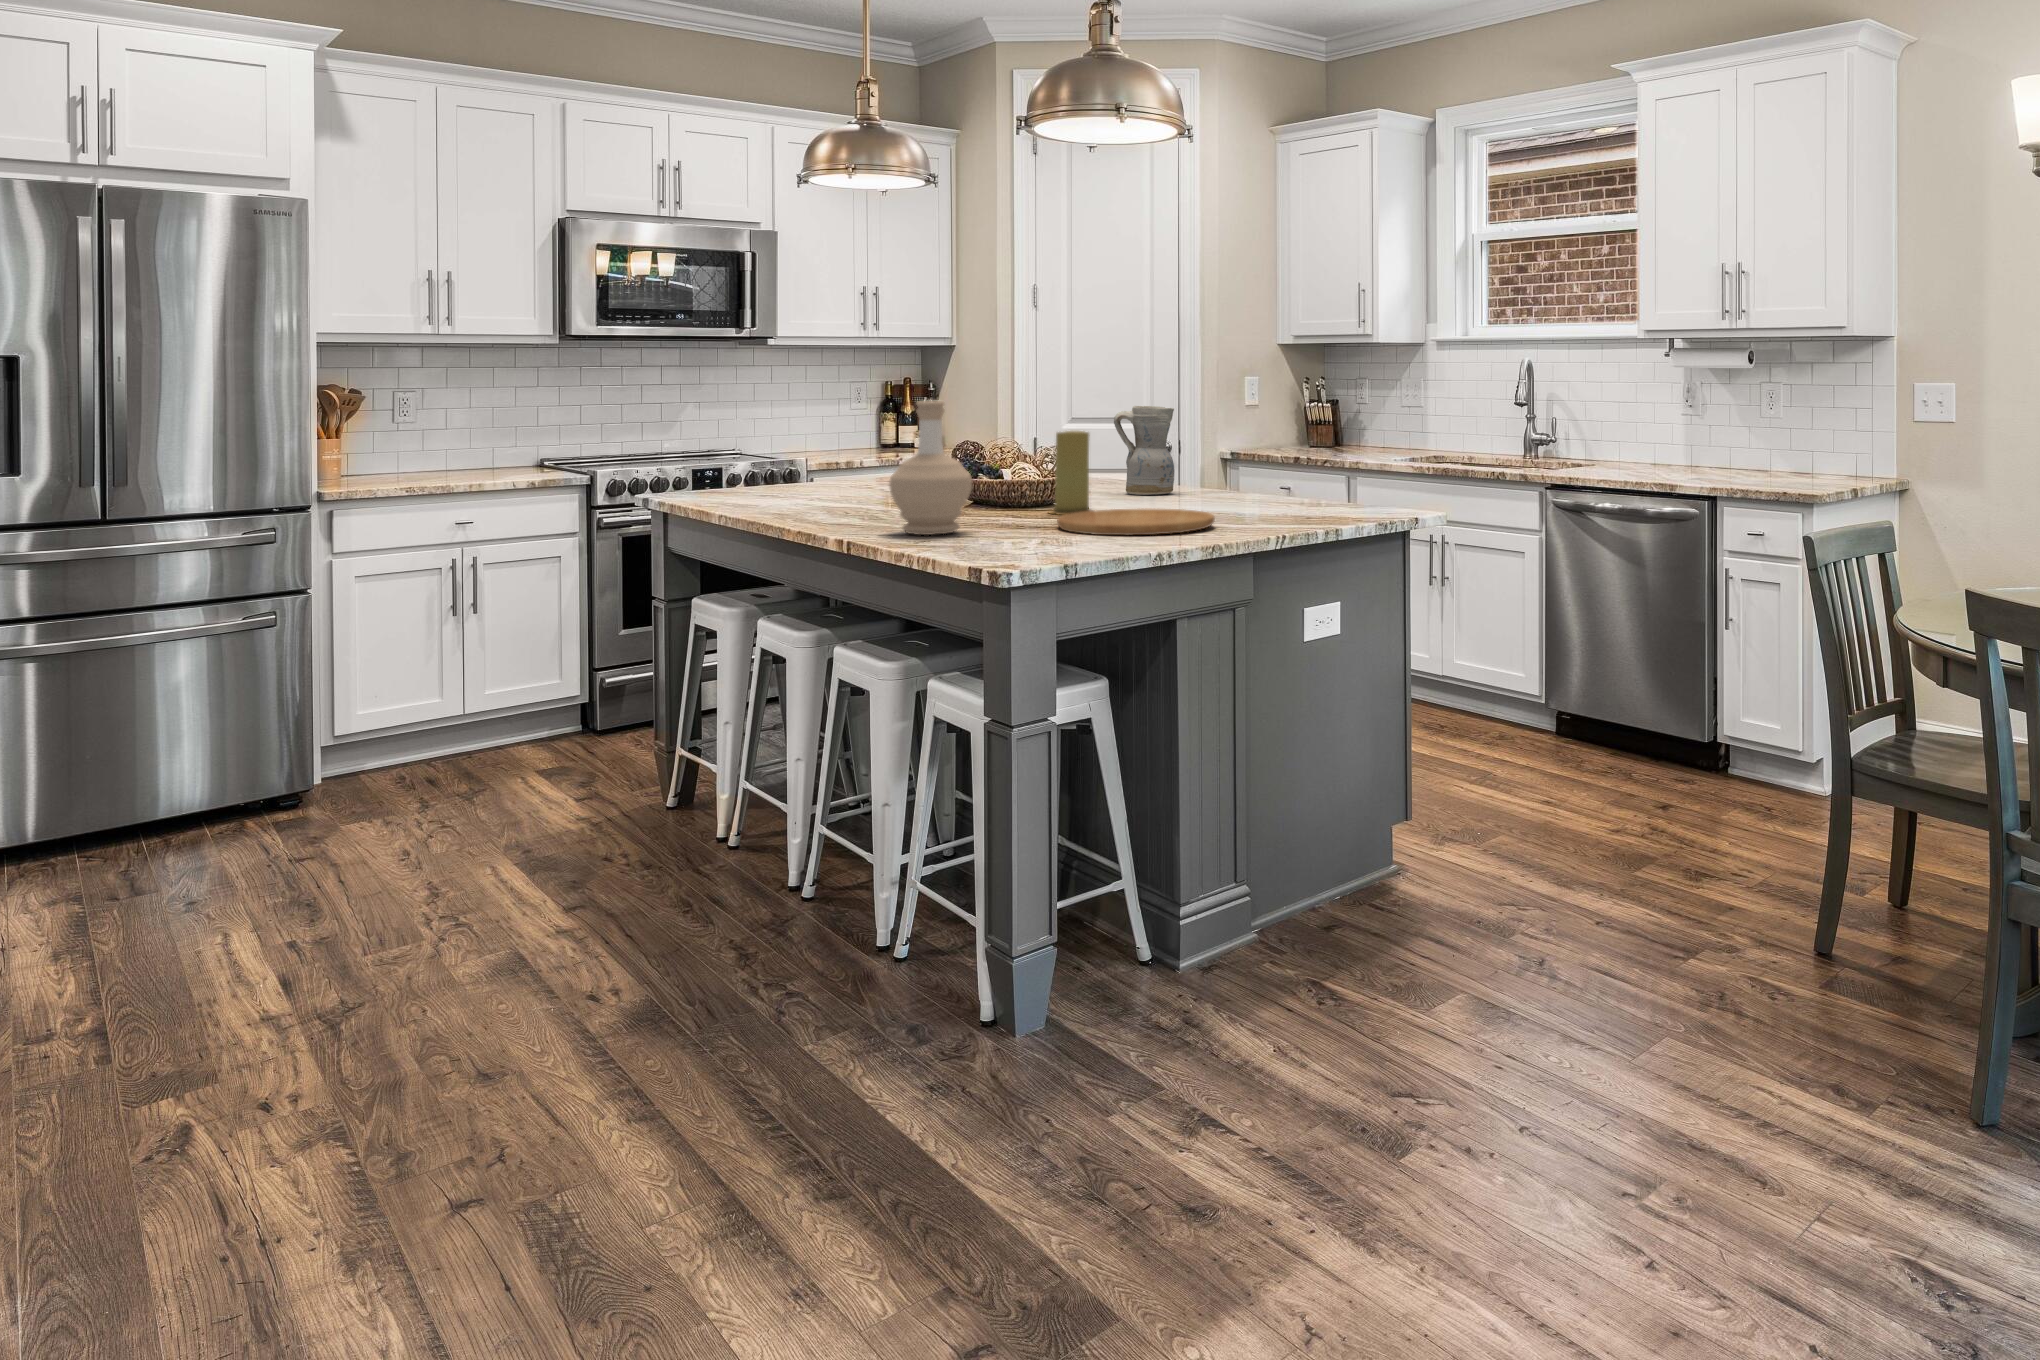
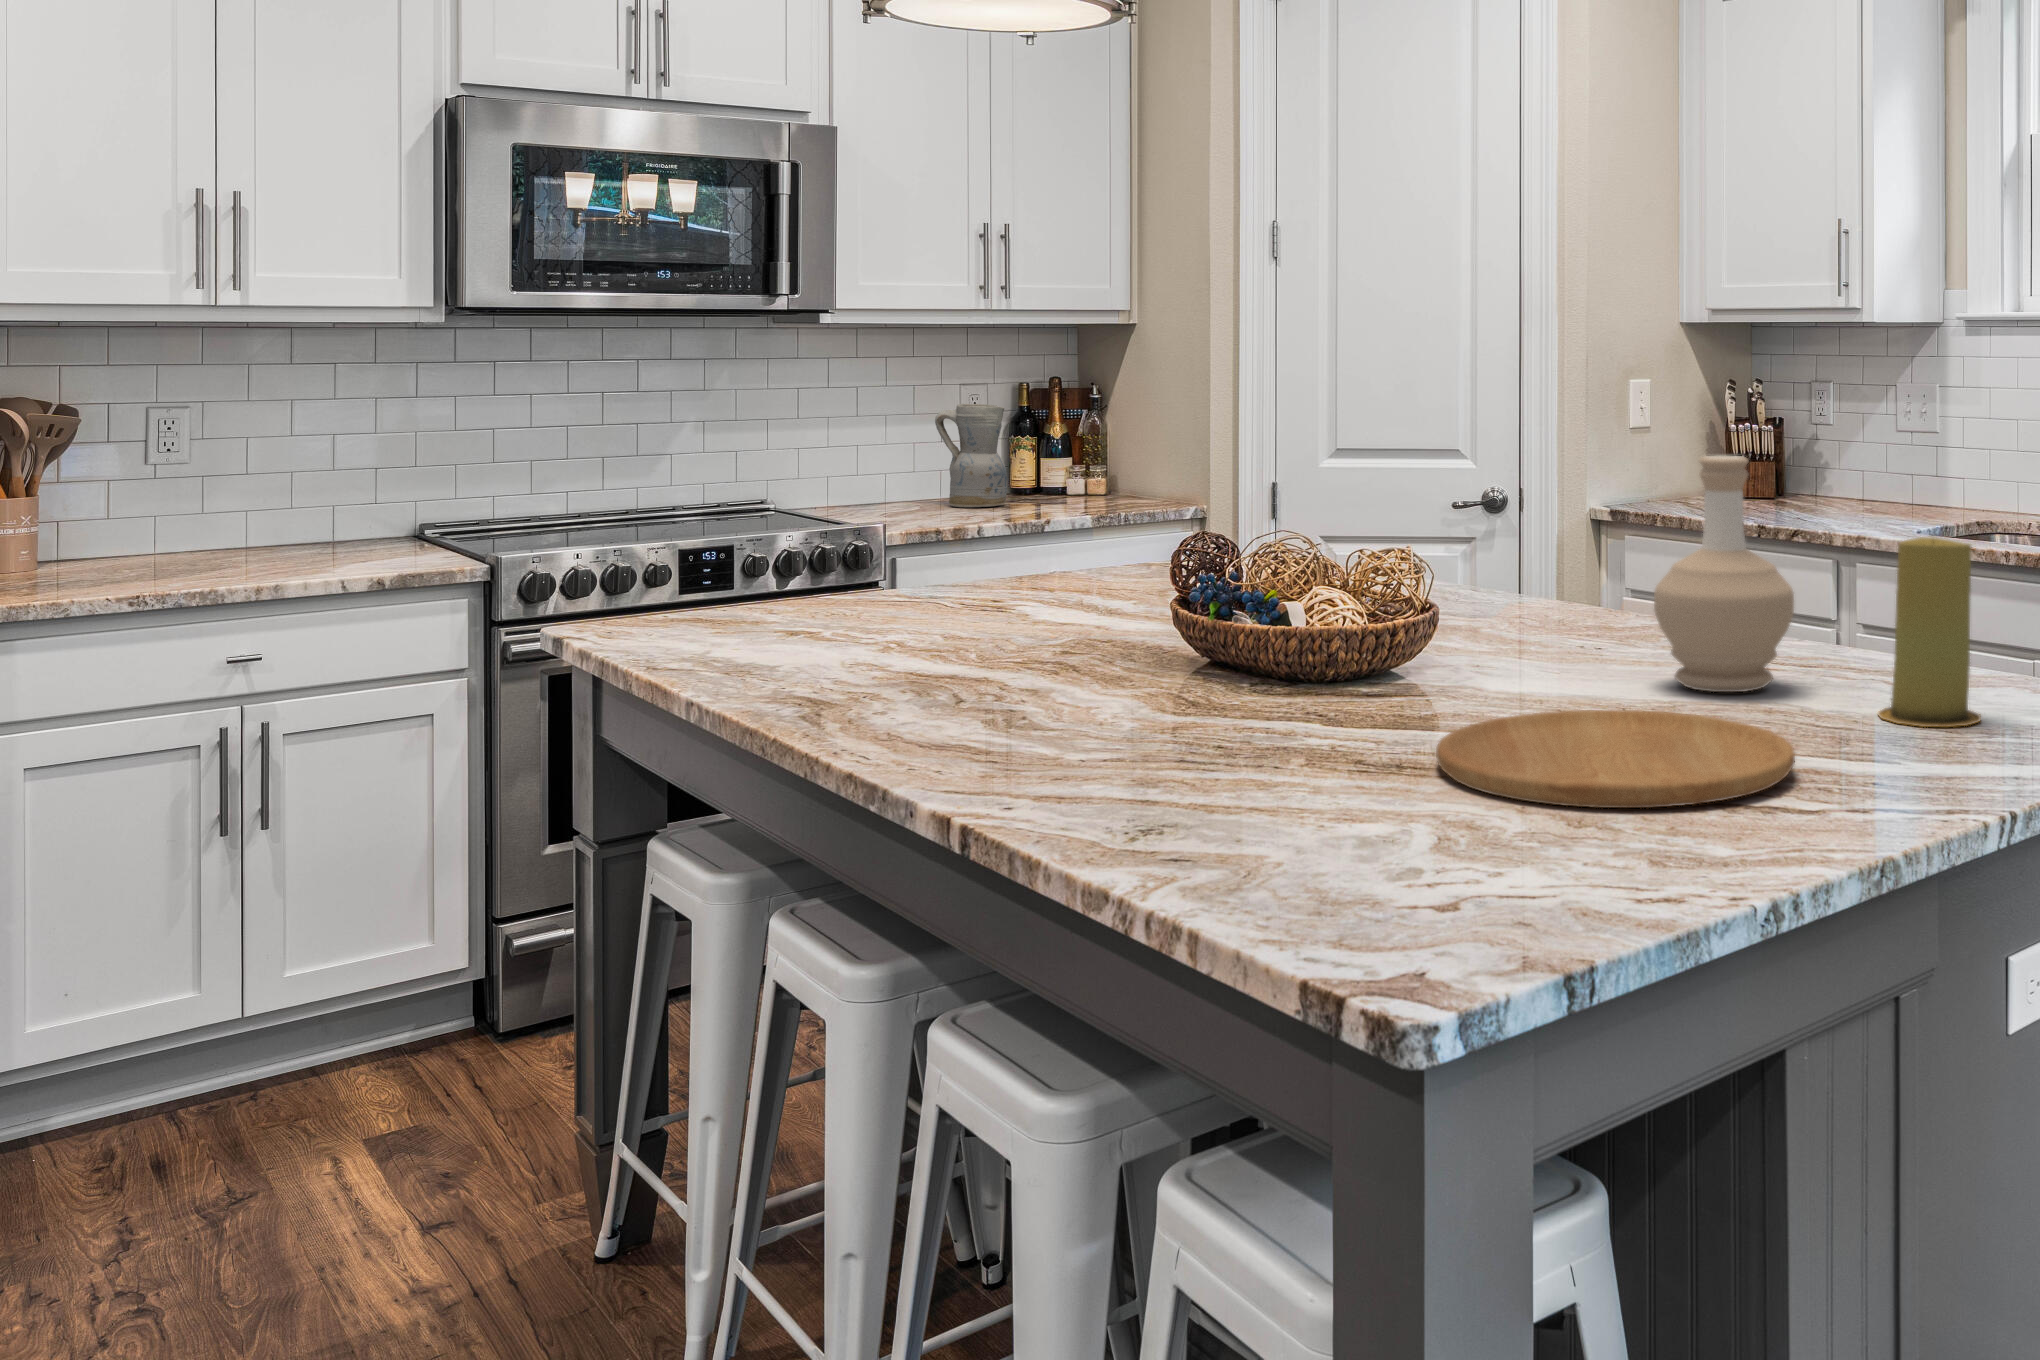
bottle: present [889,401,972,535] -> present [1654,456,1794,692]
ceramic pitcher: present [1114,406,1174,495] -> present [935,404,1007,507]
candle: present [1049,431,1092,515] -> present [1878,537,1981,727]

